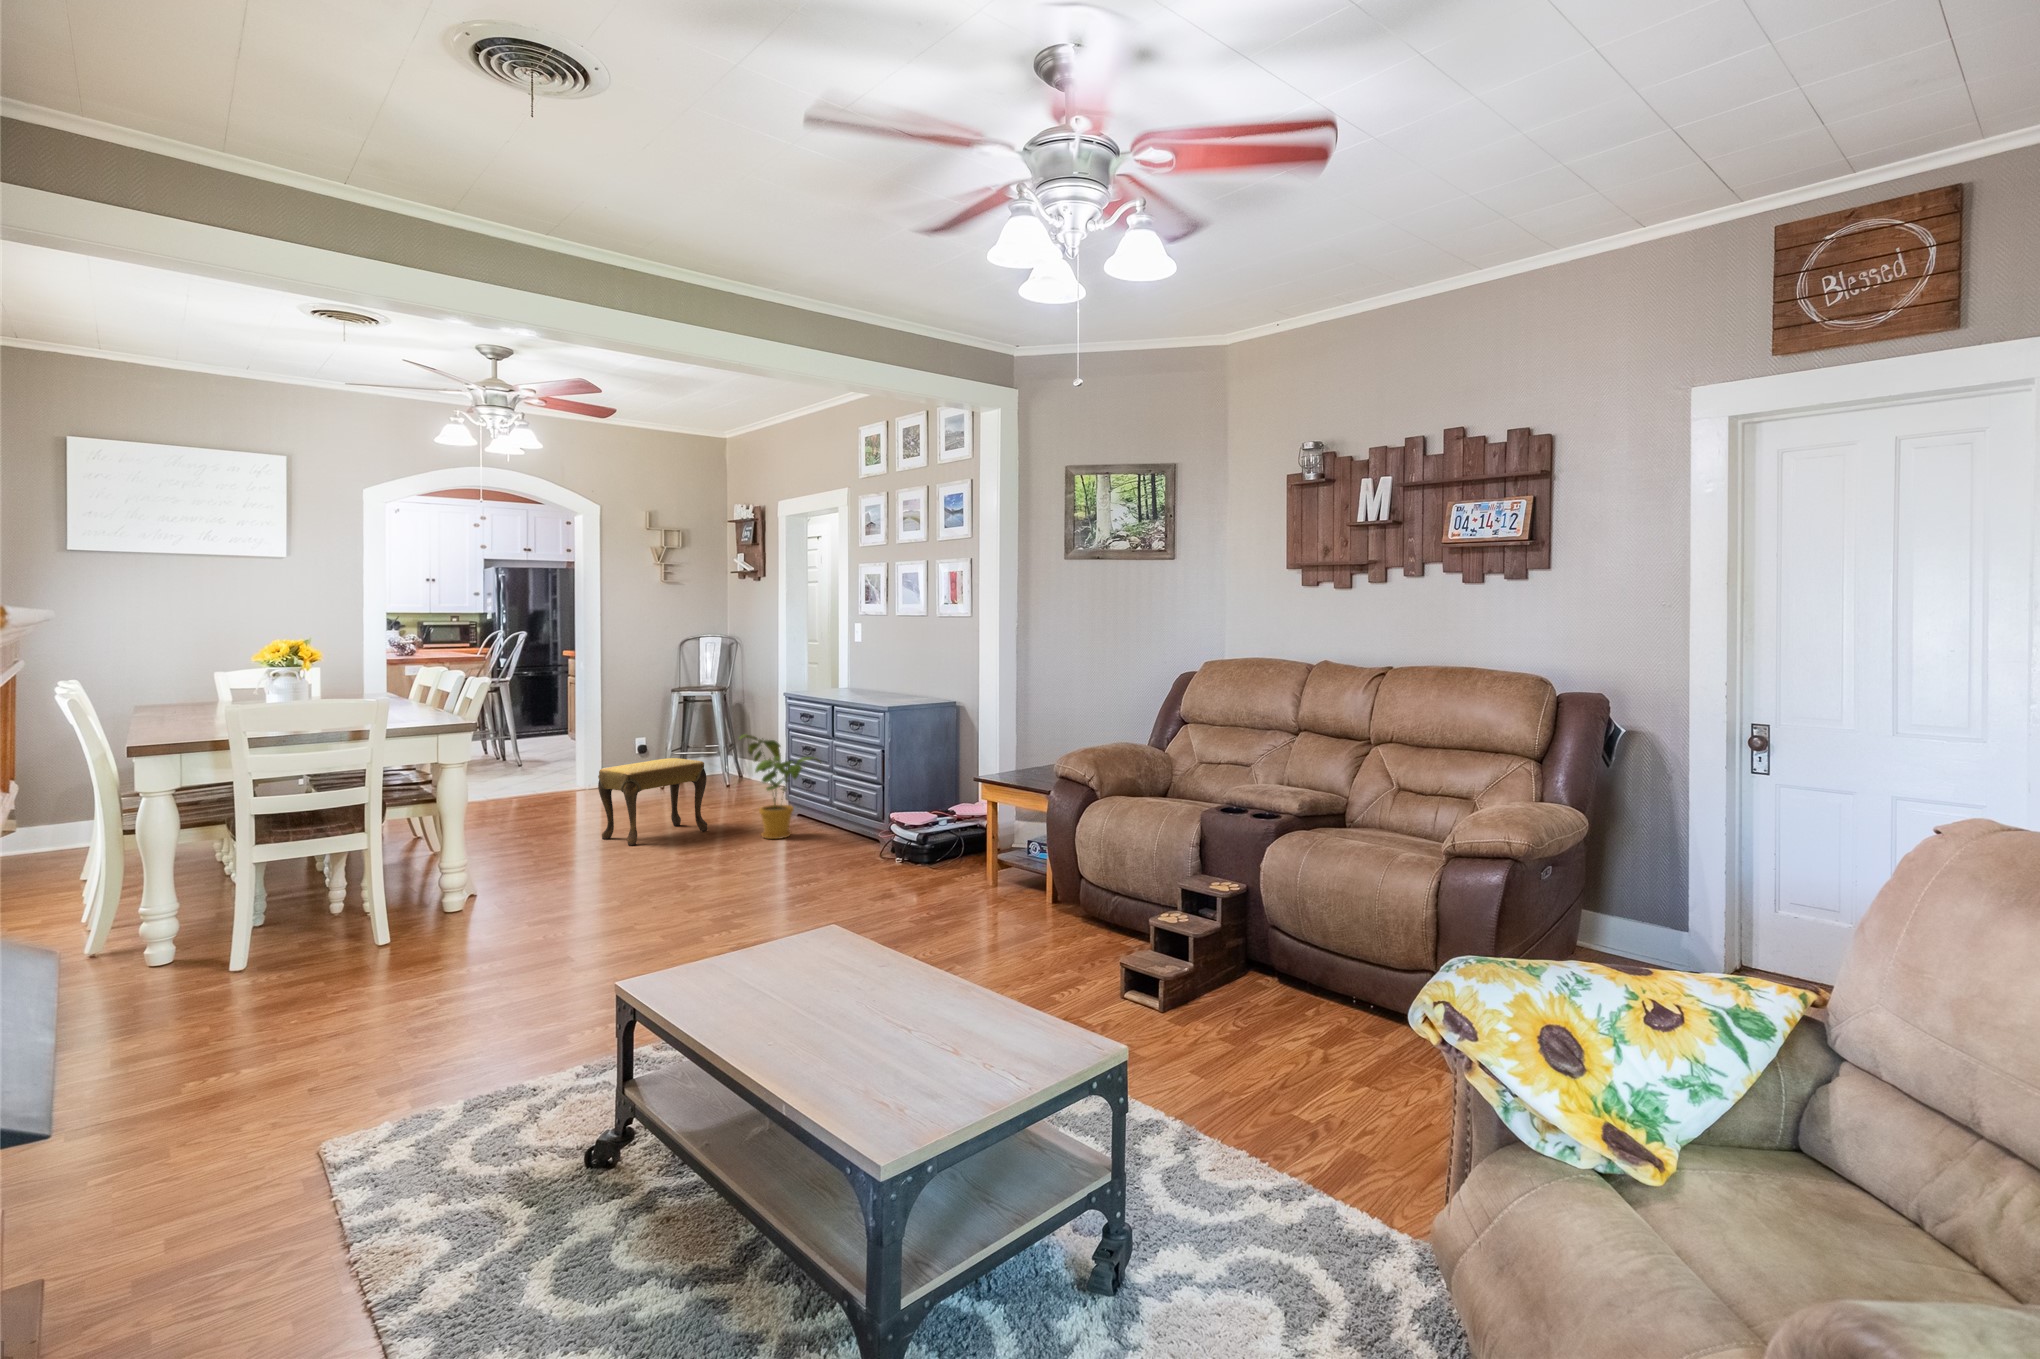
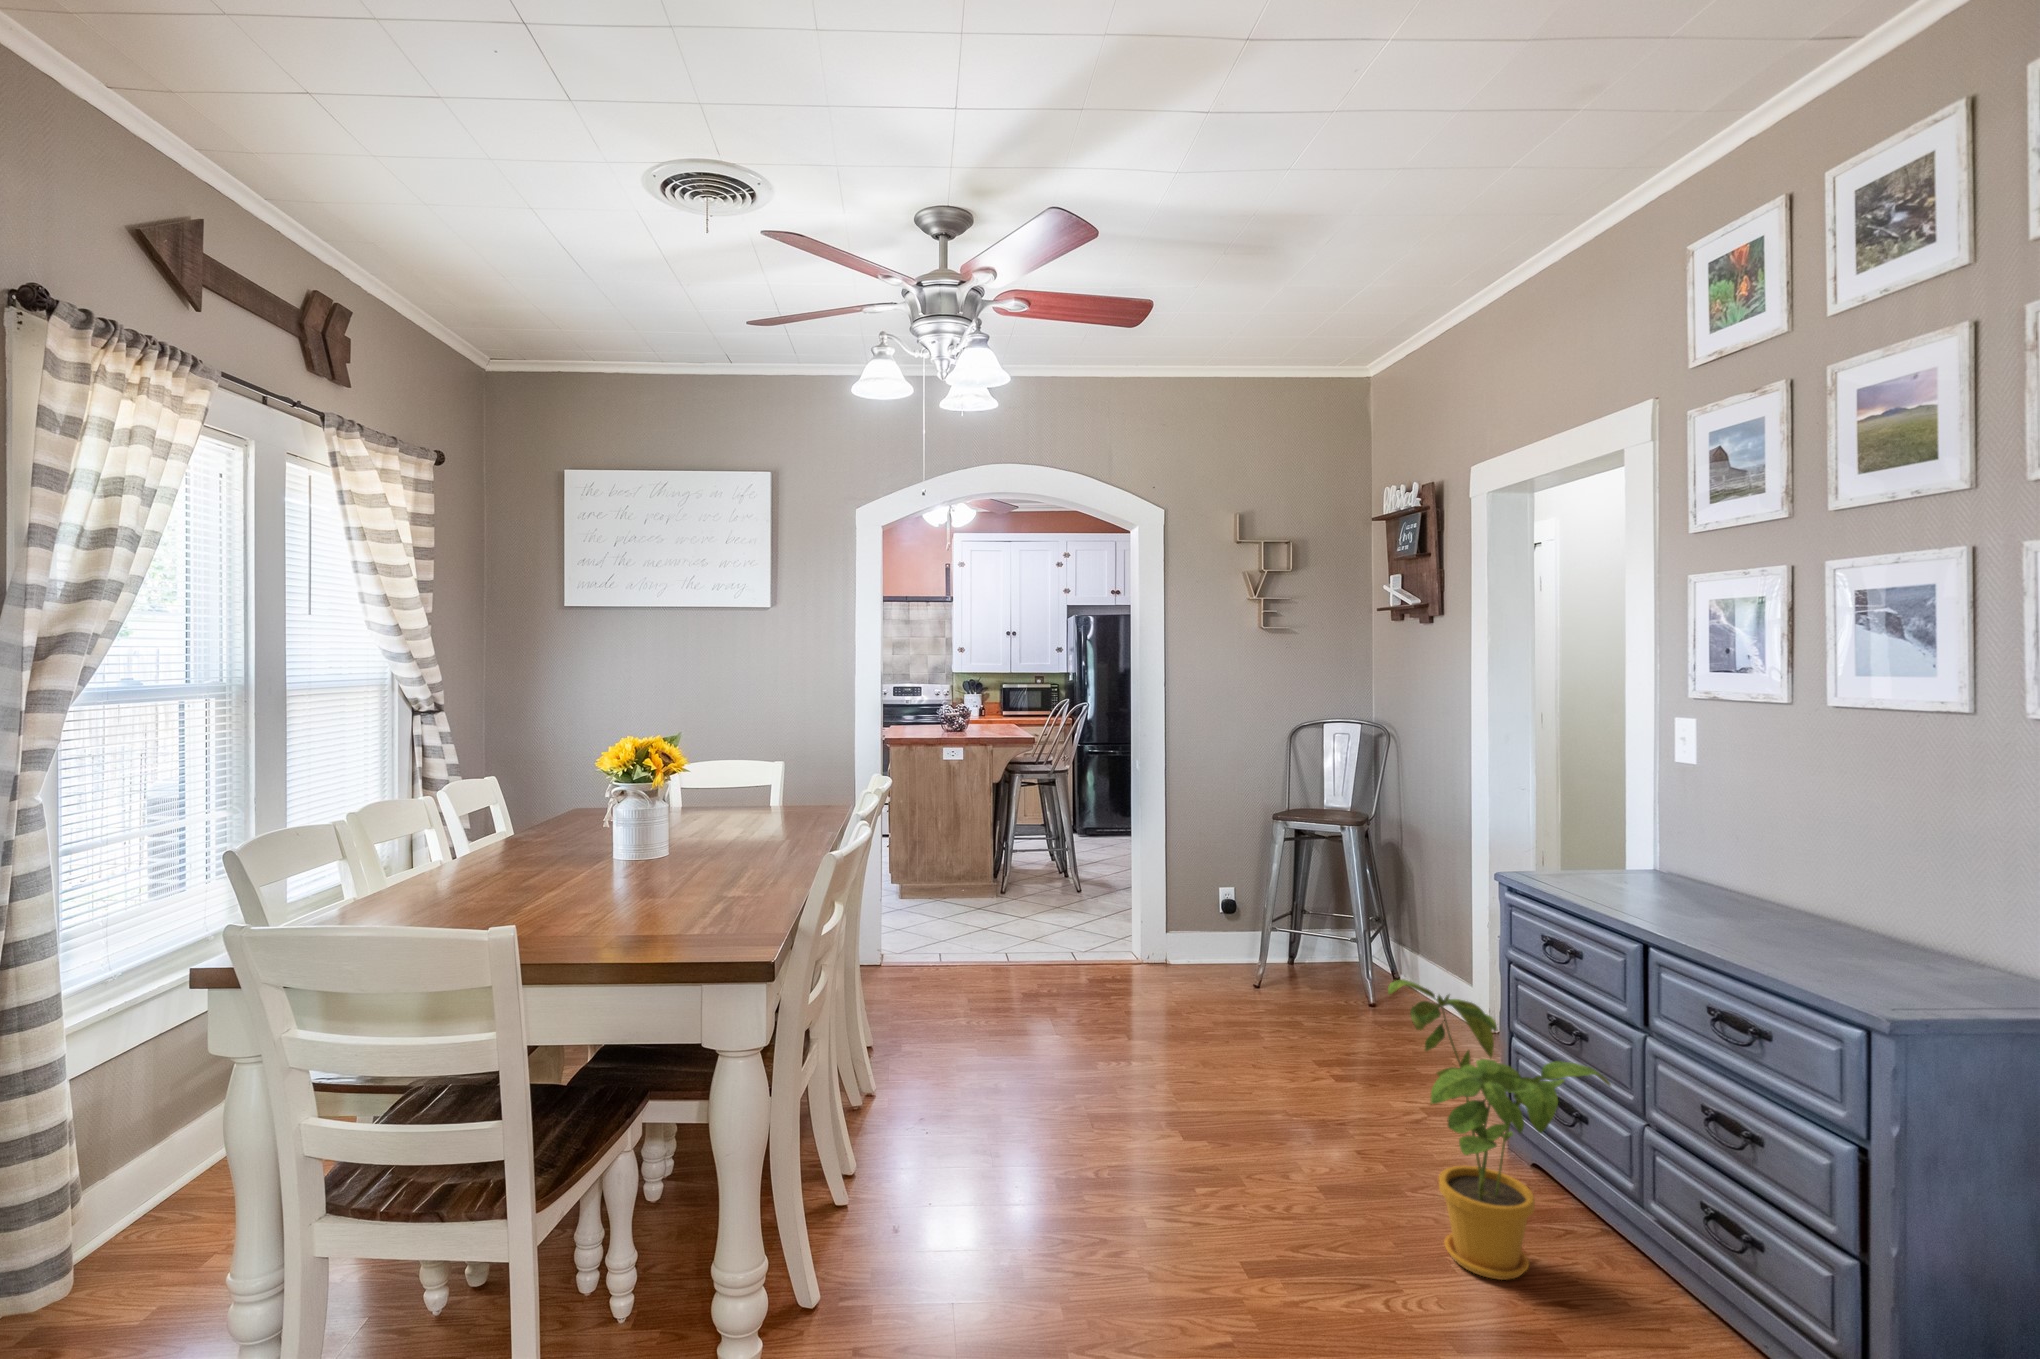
footstool: present [598,758,707,846] -> none [1101,982,1317,1187]

